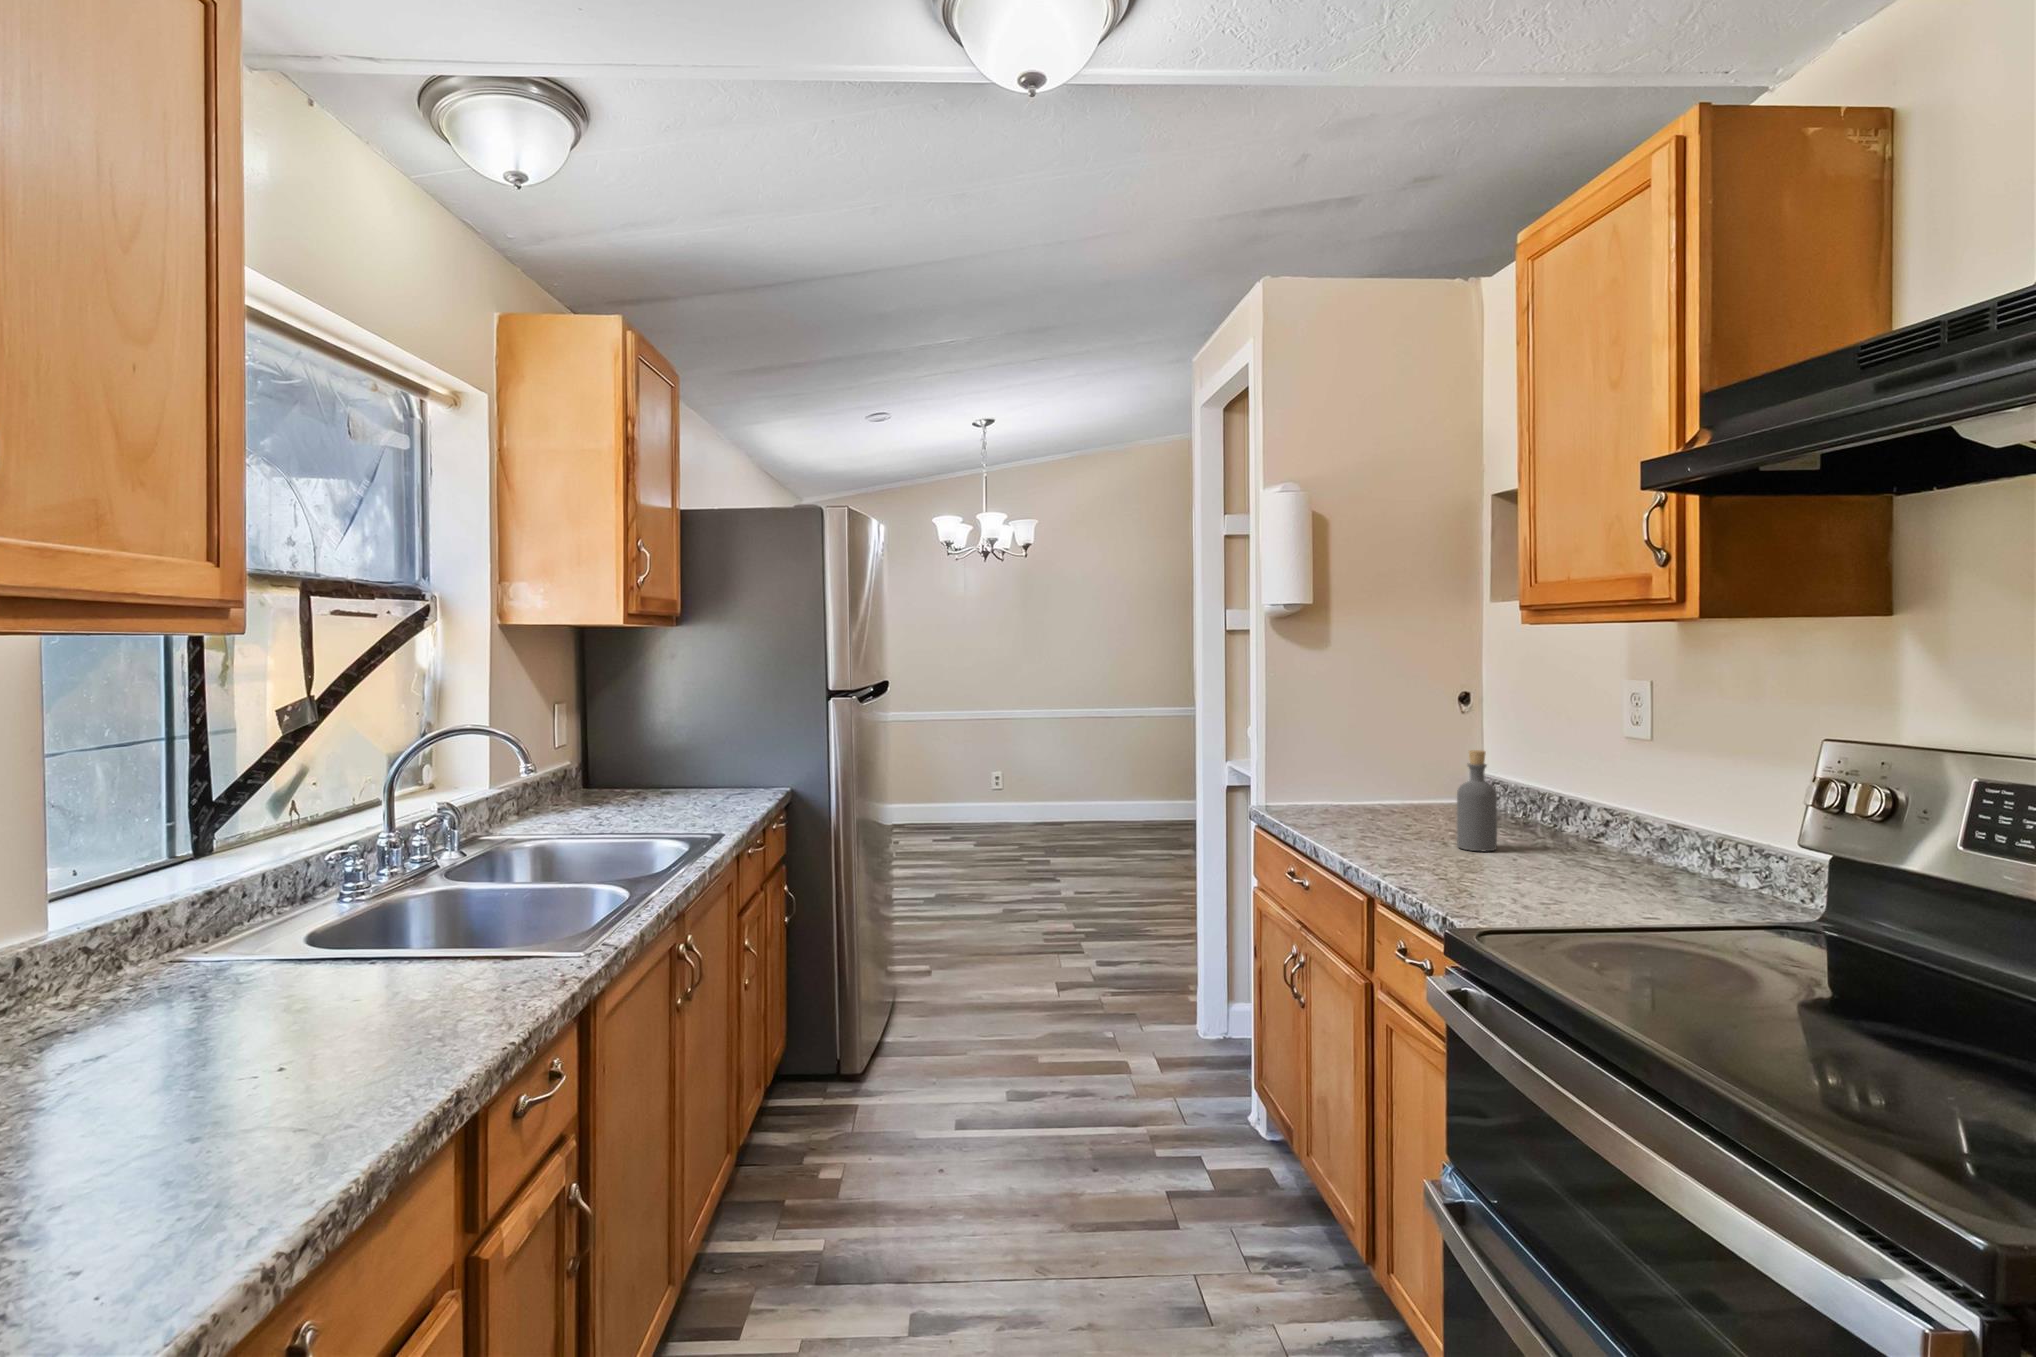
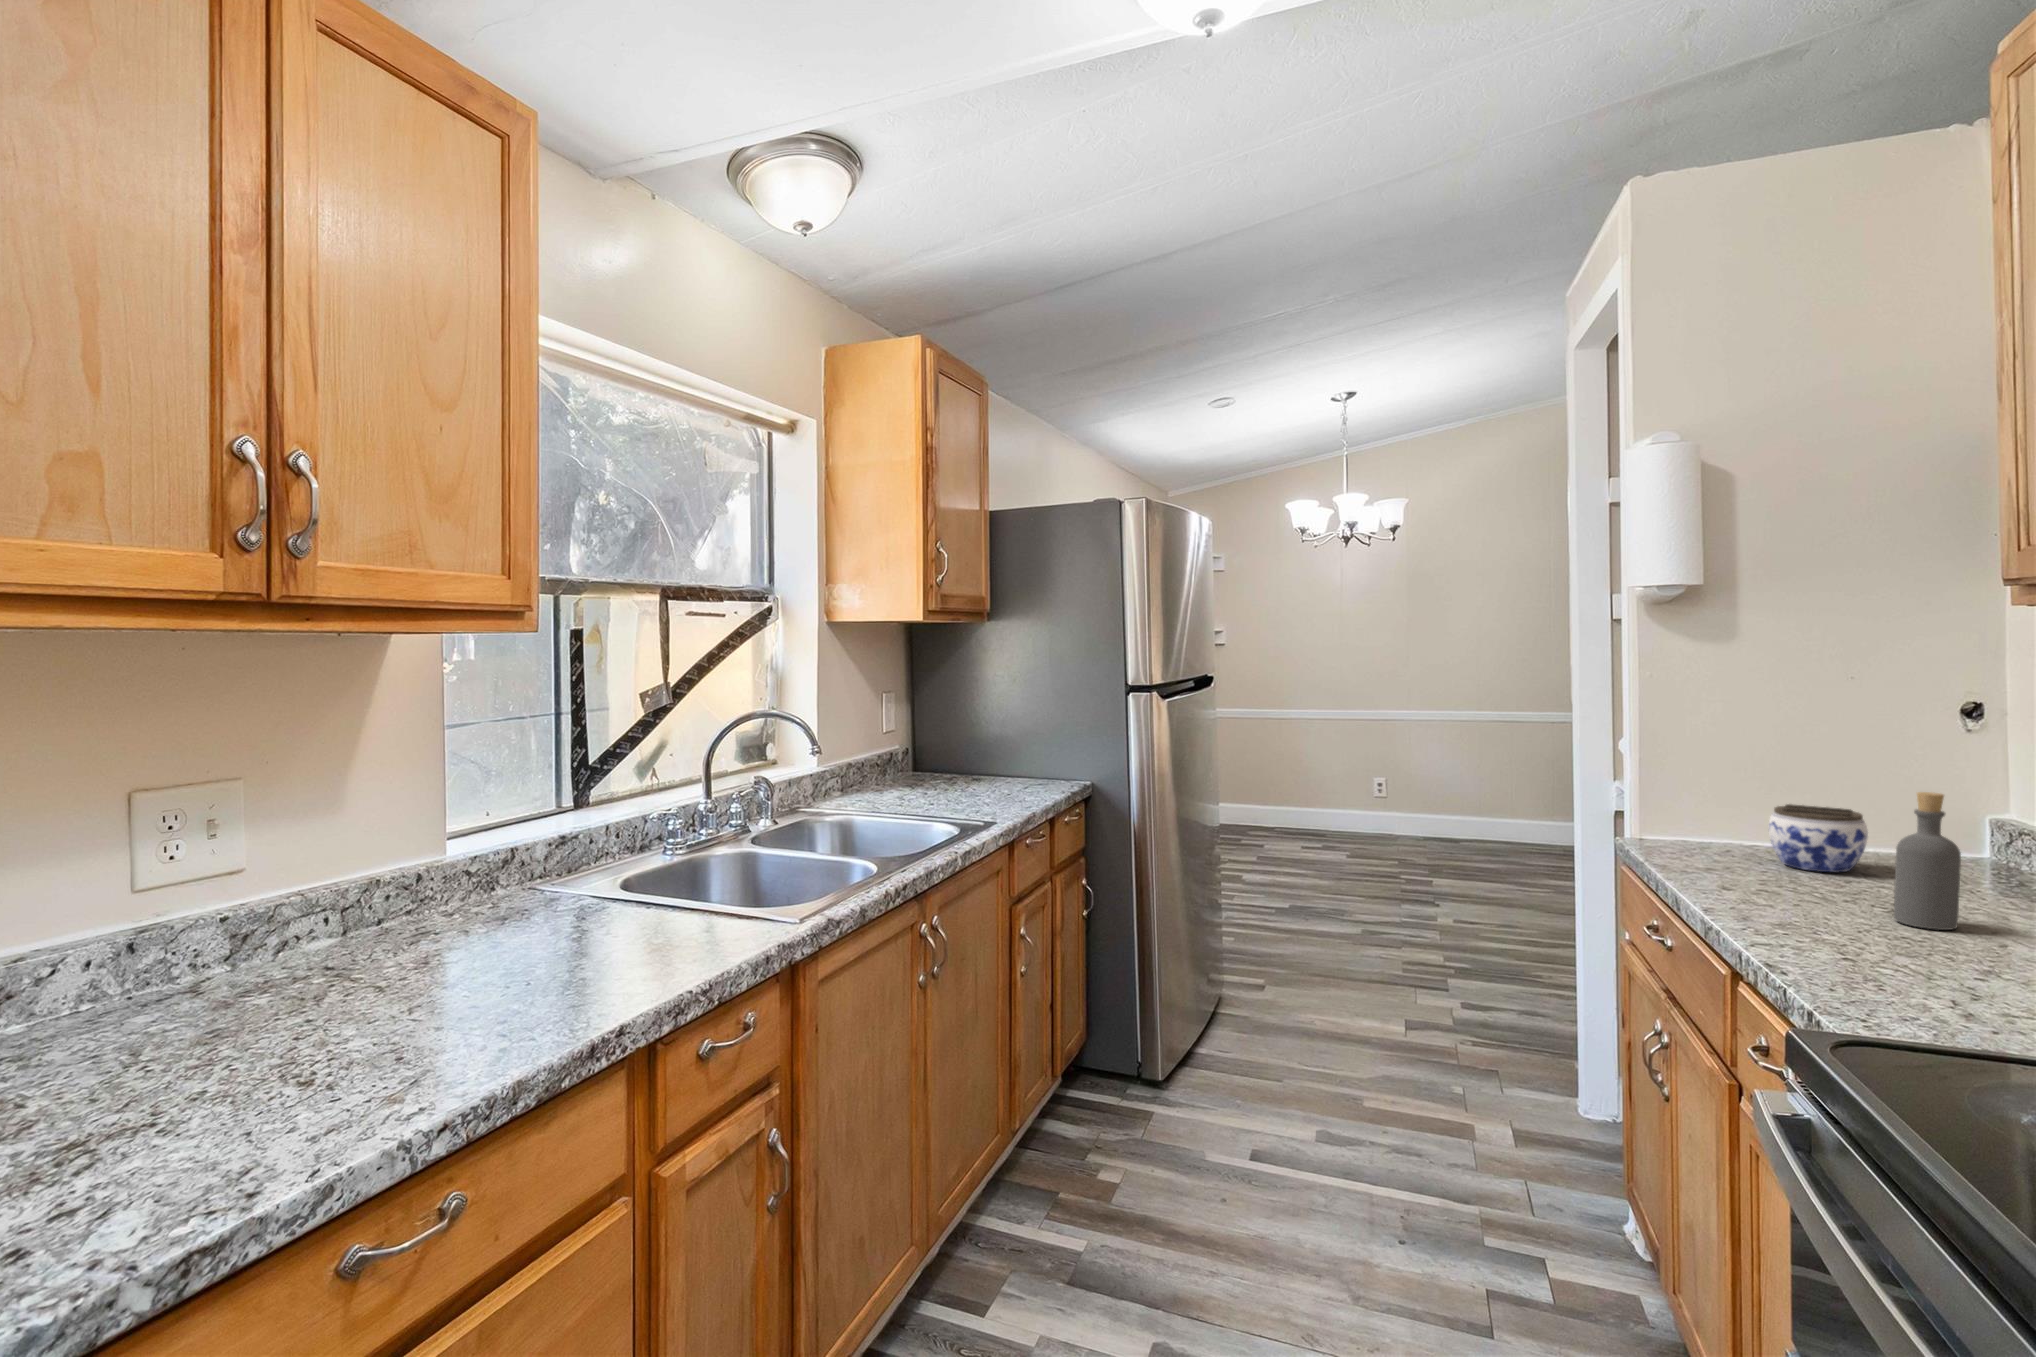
jar: none [1355,767,1419,817] -> present [1769,804,1868,872]

